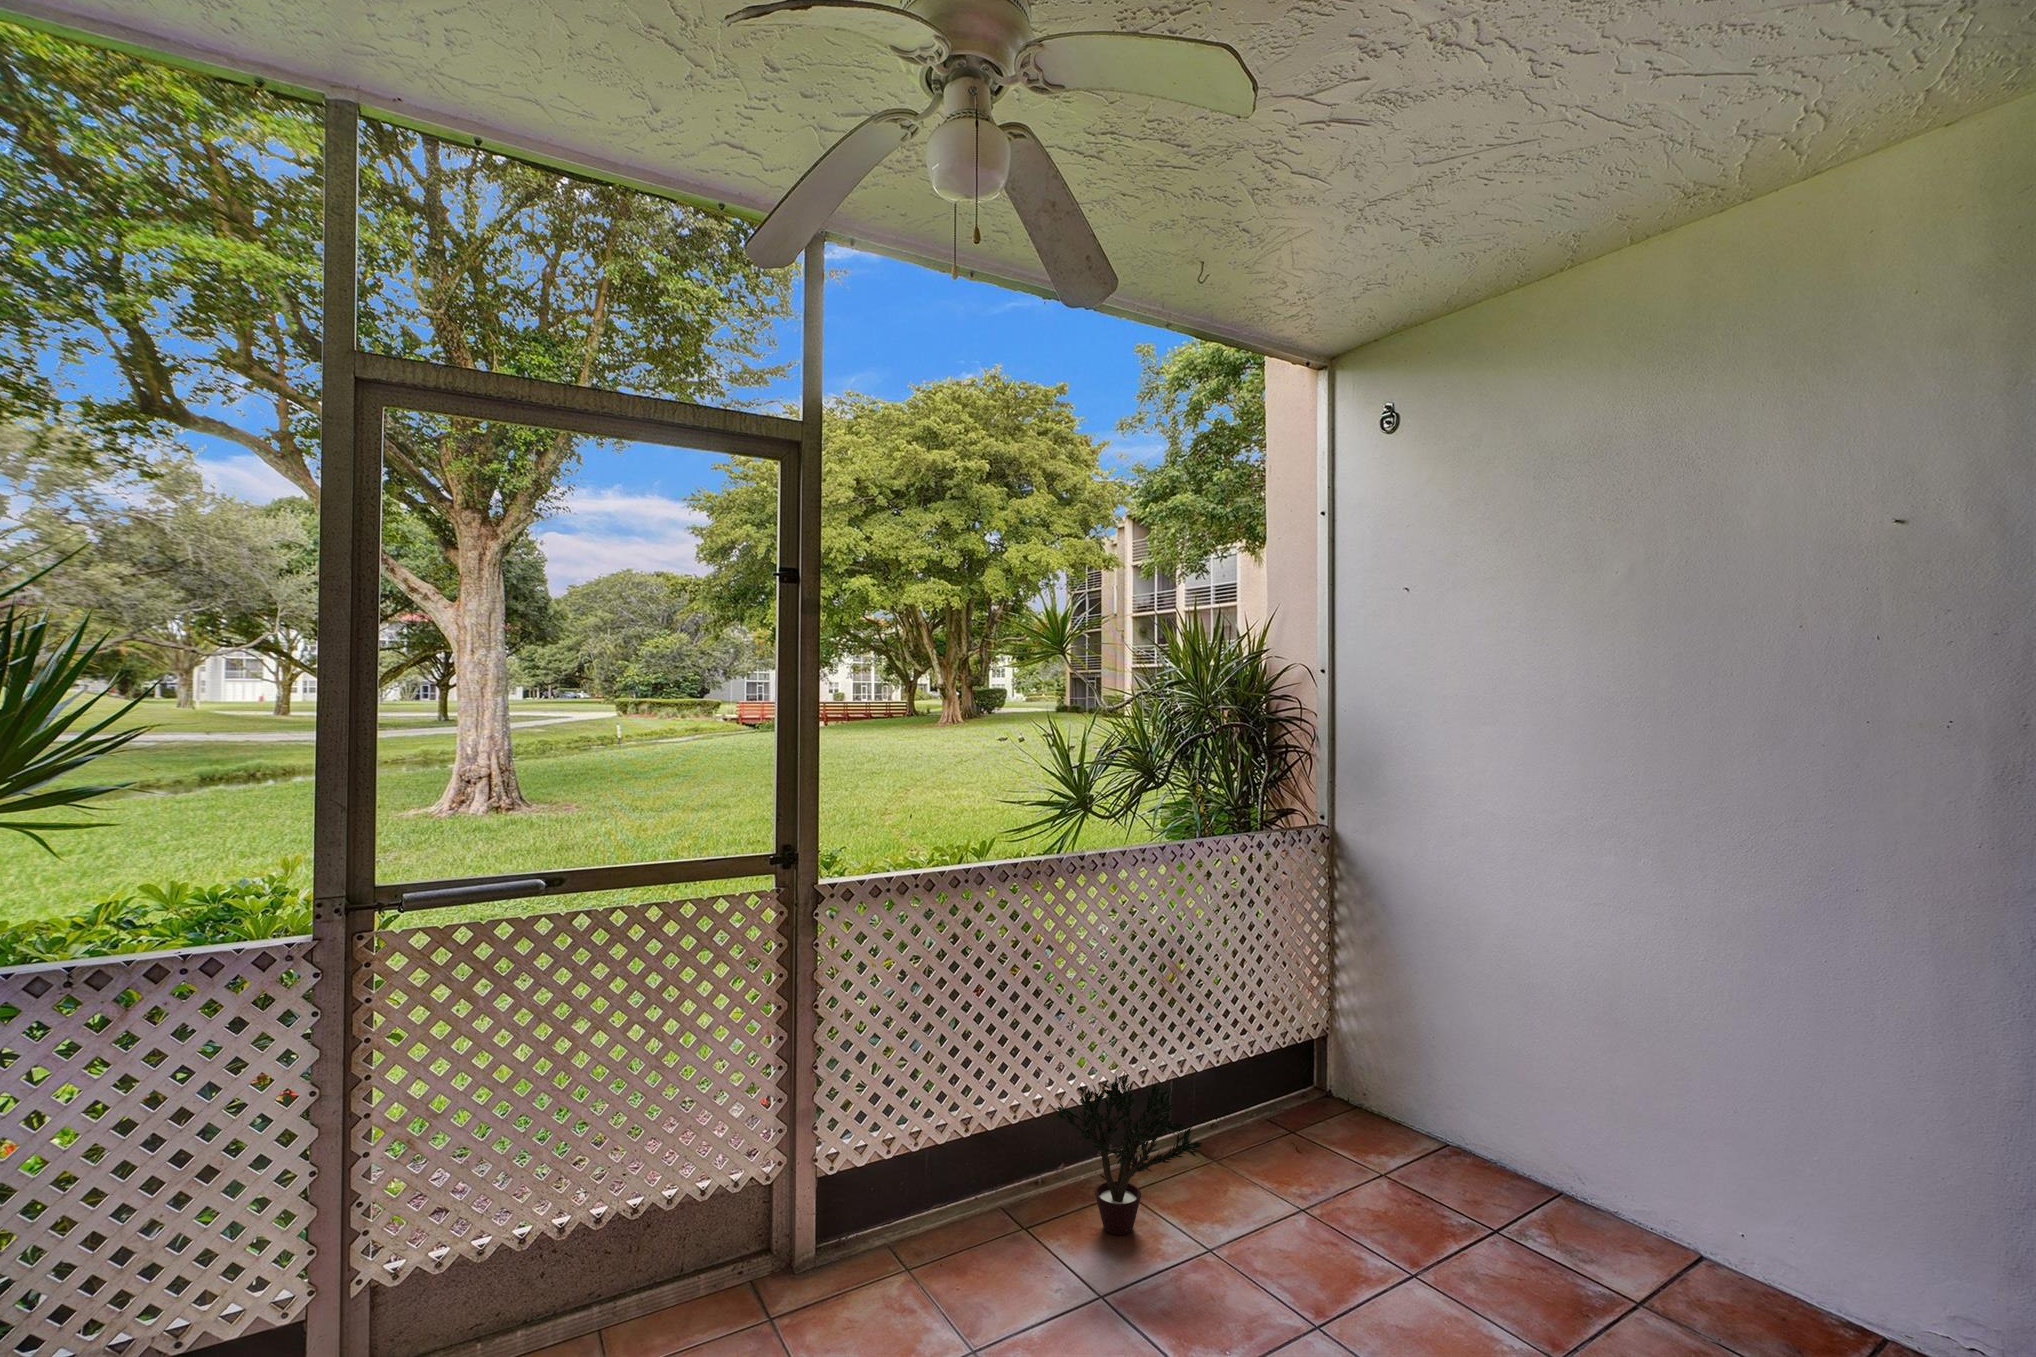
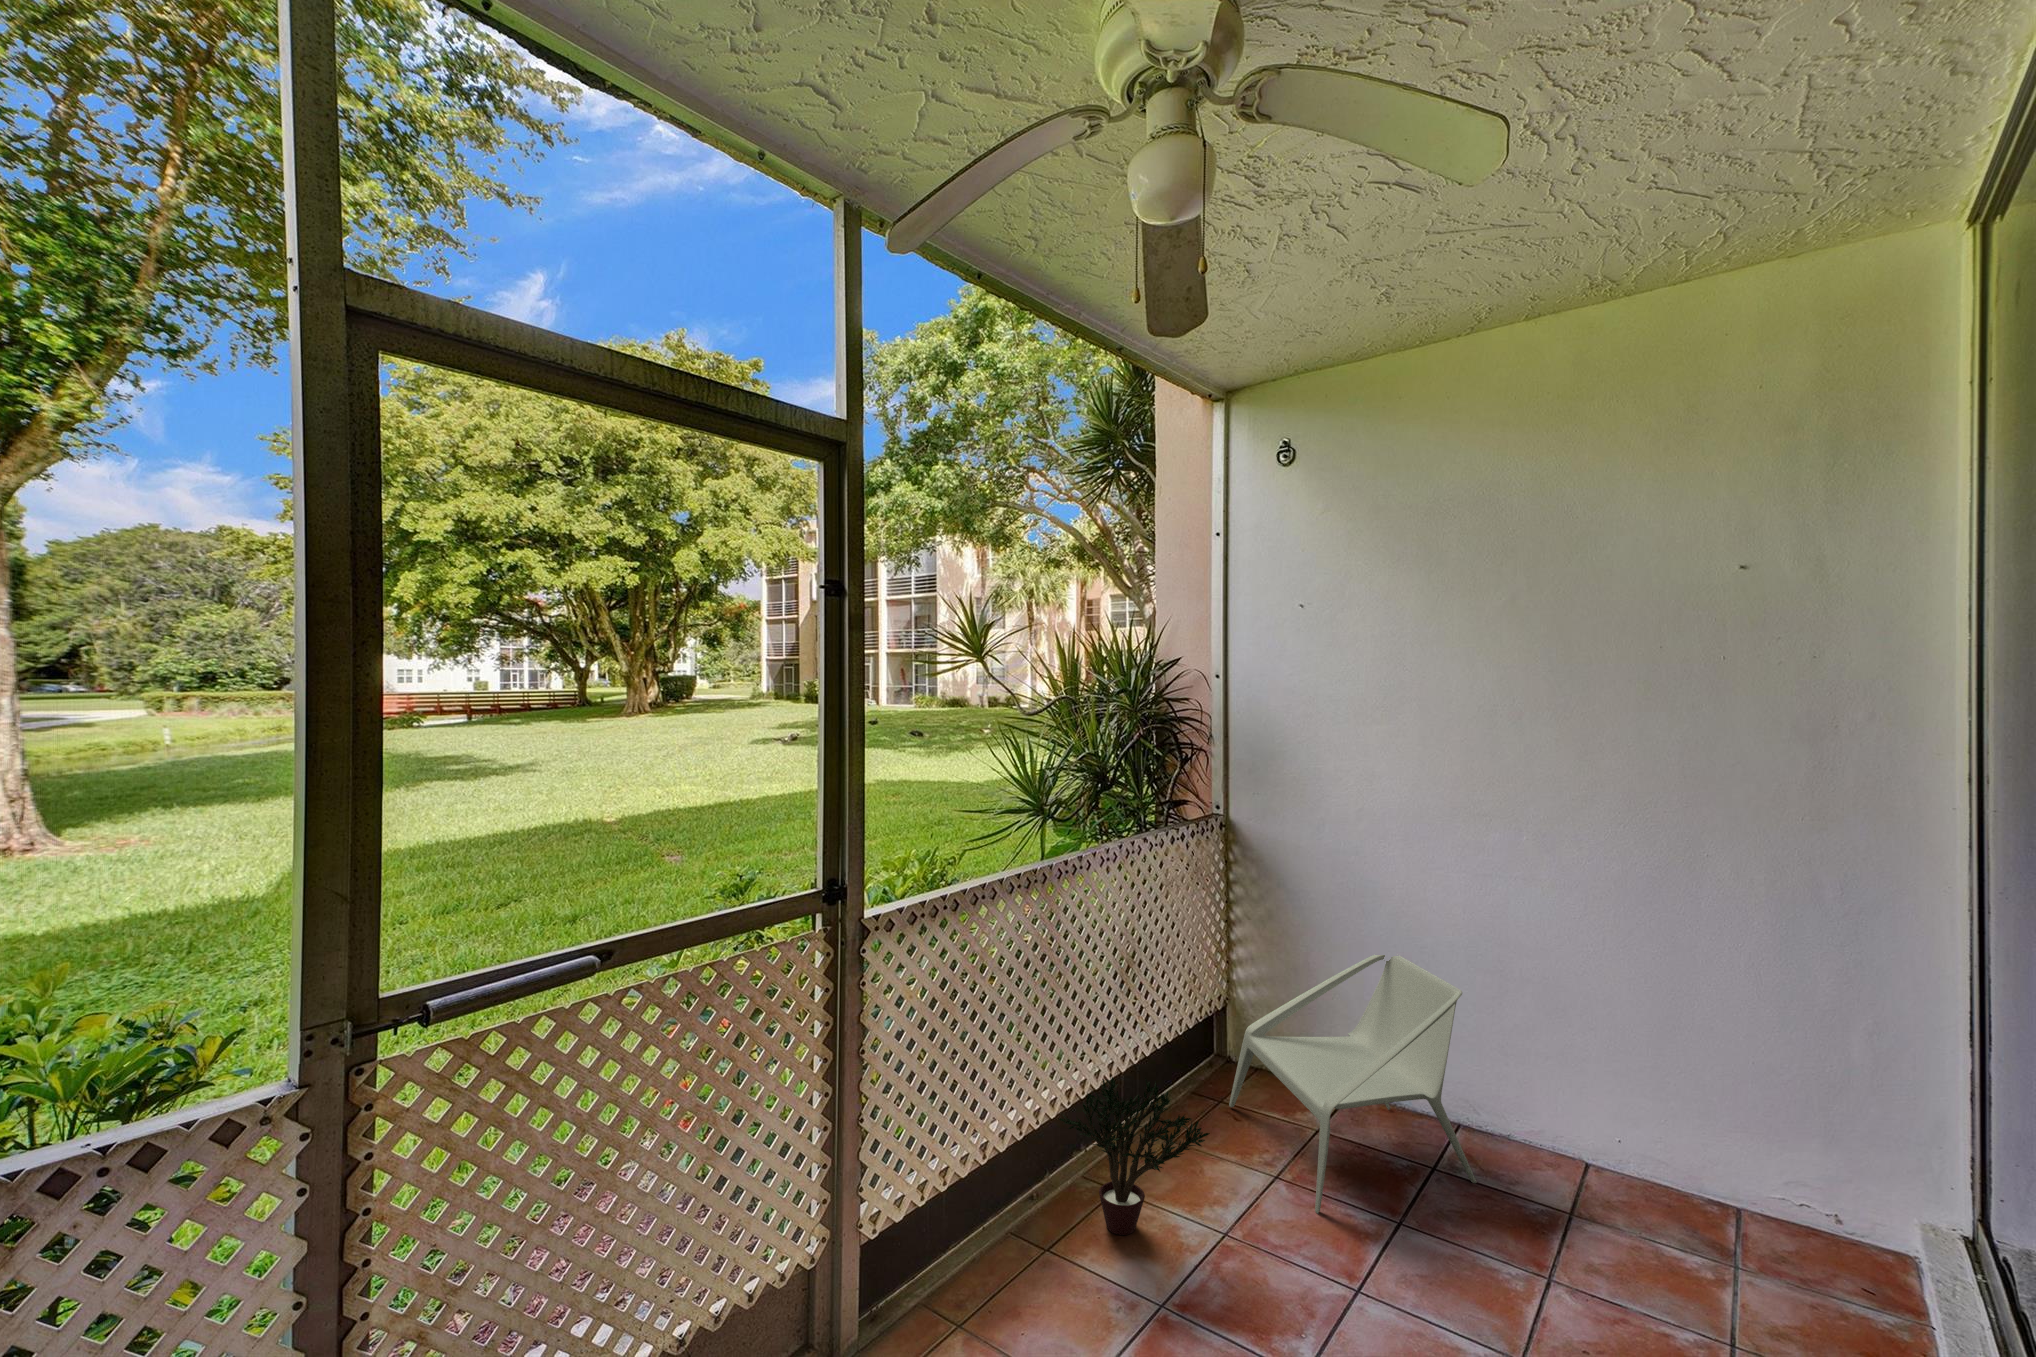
armchair: none [1317,985,1575,1268] -> present [1229,955,1476,1214]

